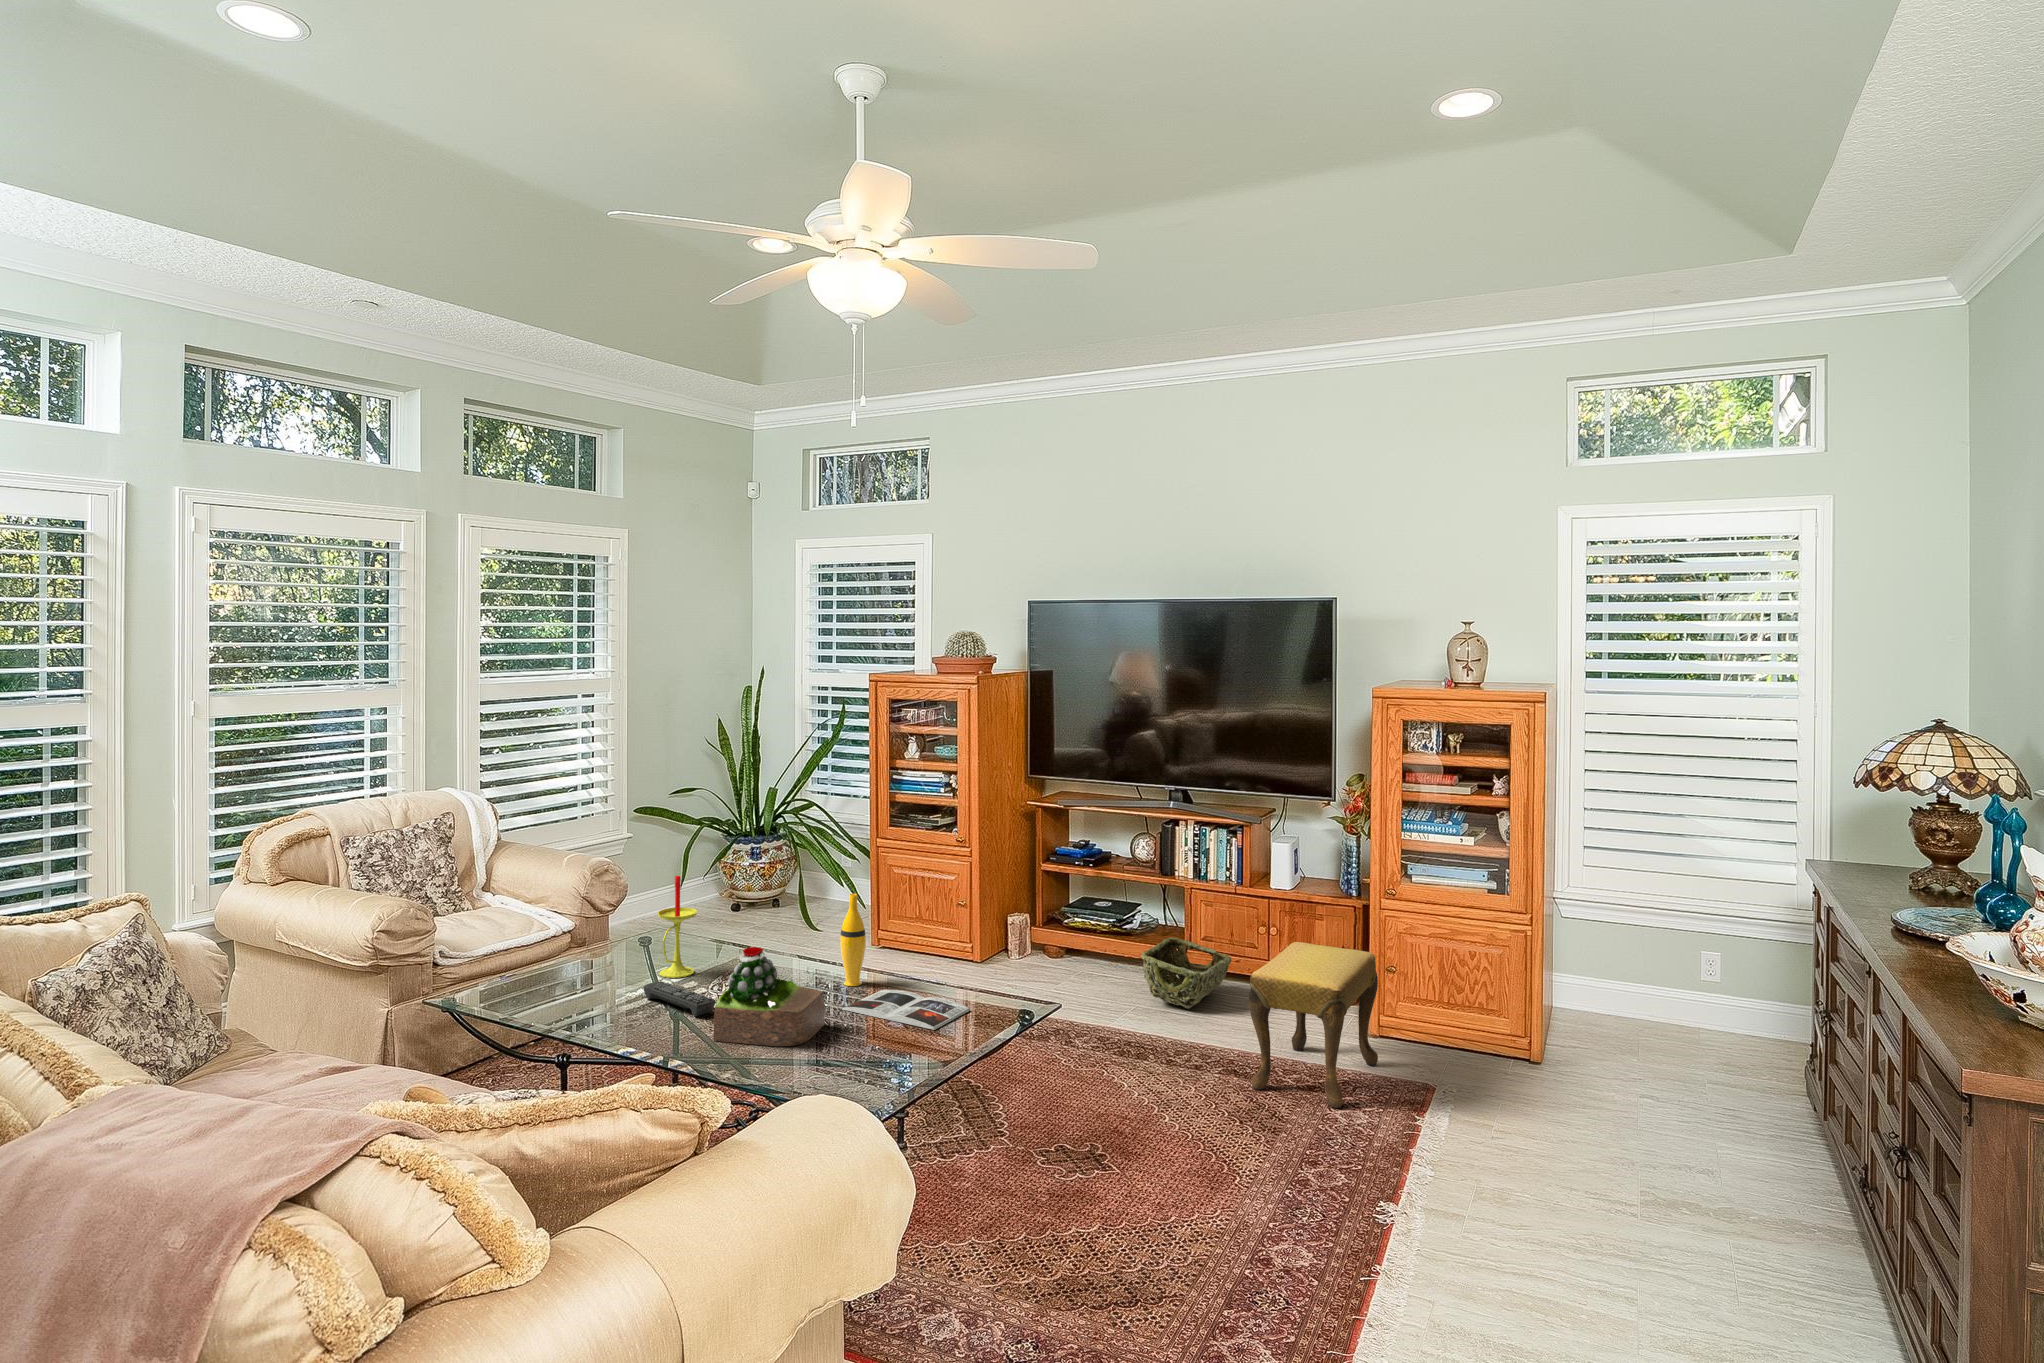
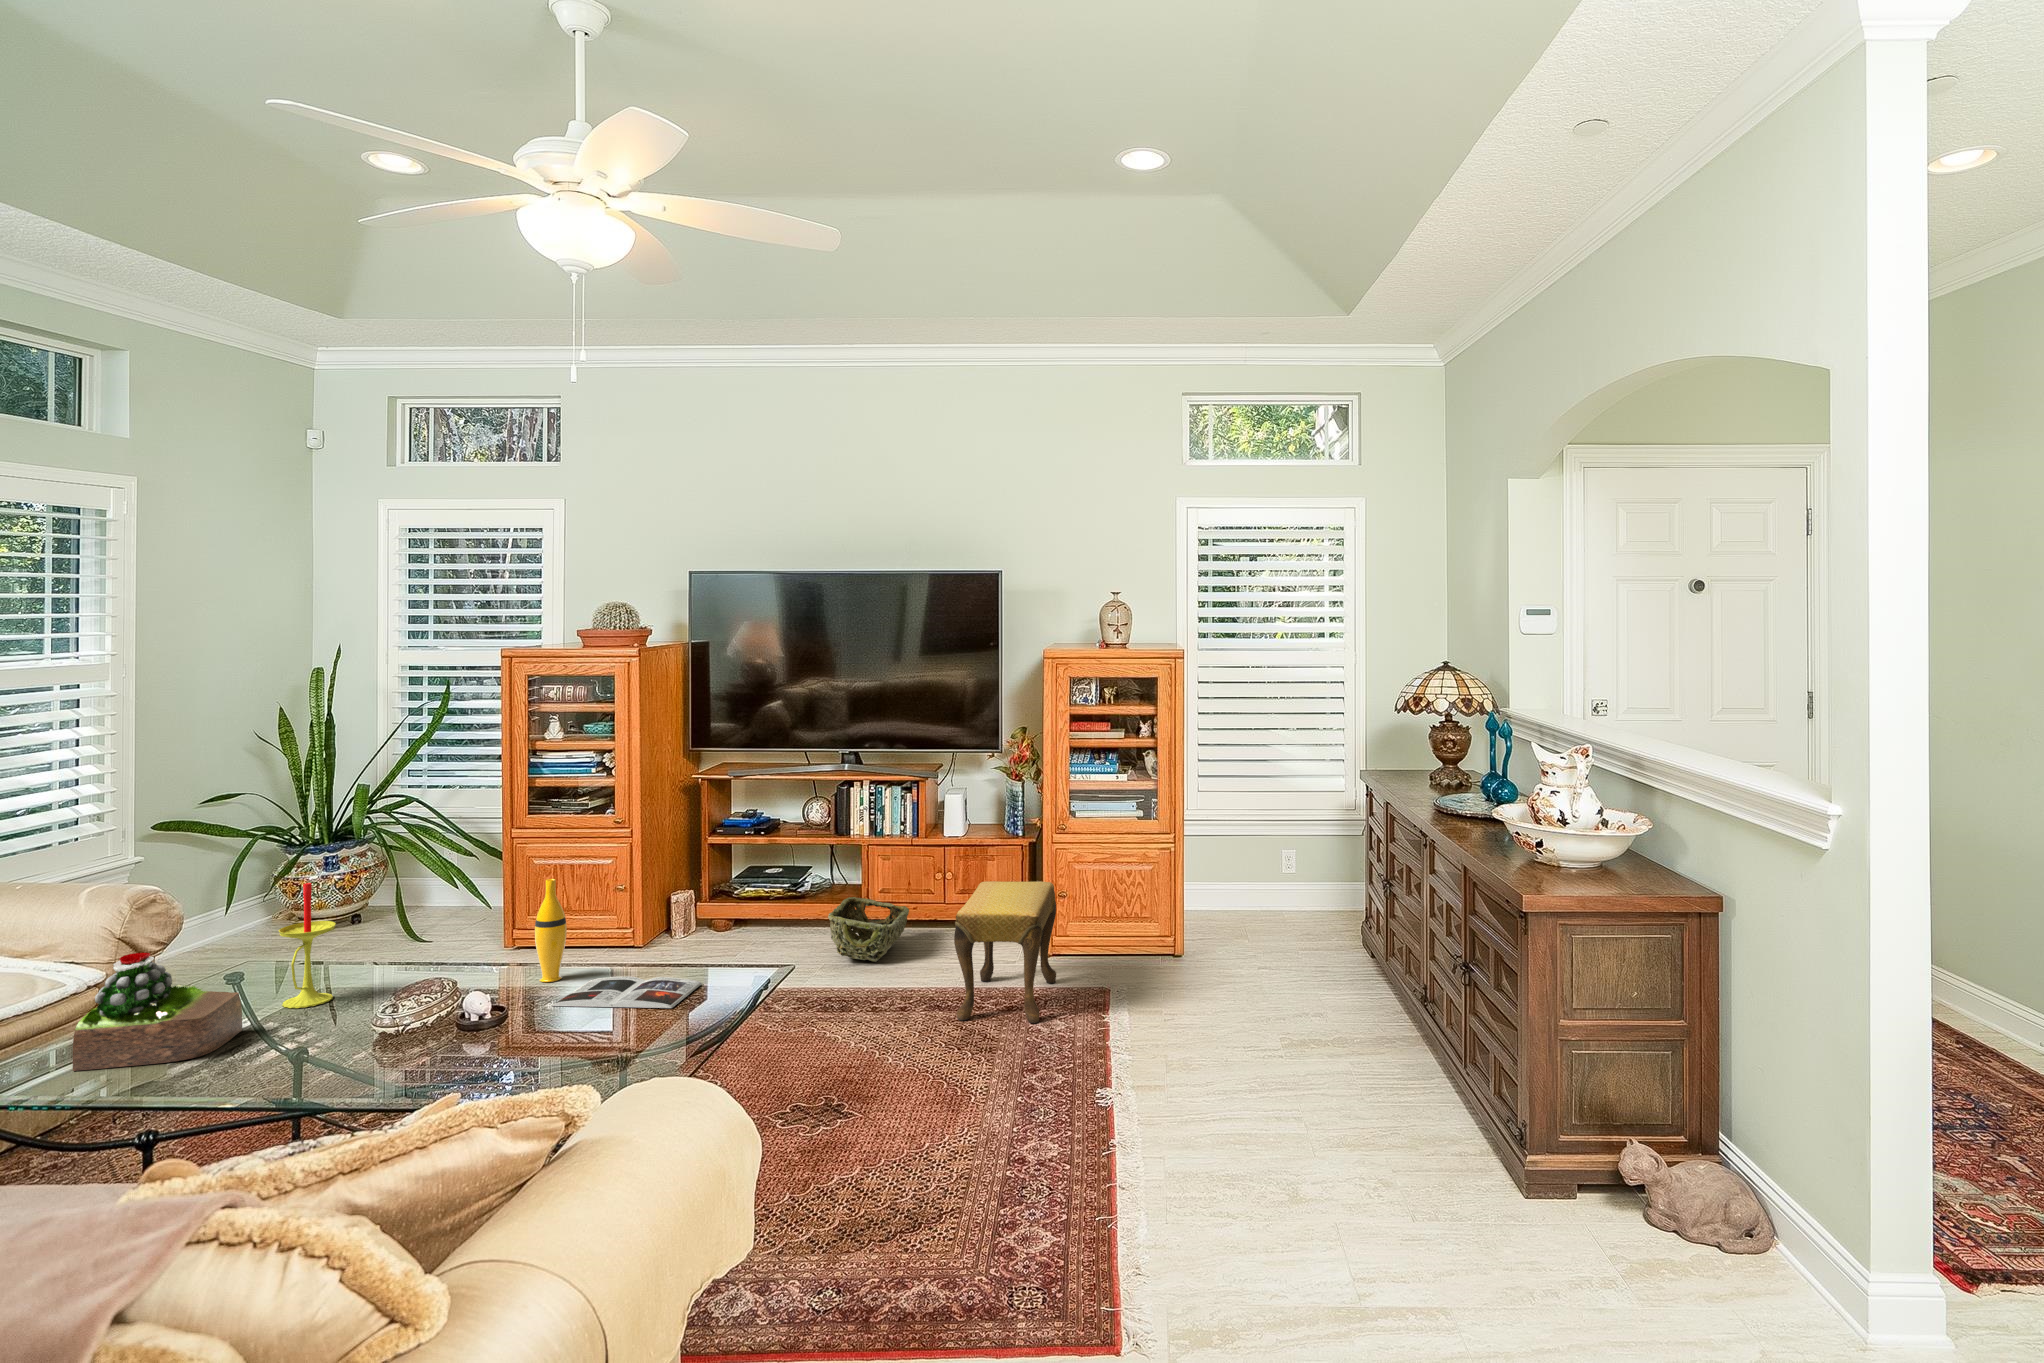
succulent plant: present [714,947,825,1046] -> present [73,953,242,1071]
remote control: present [644,982,715,1017] -> none [275,1011,388,1043]

